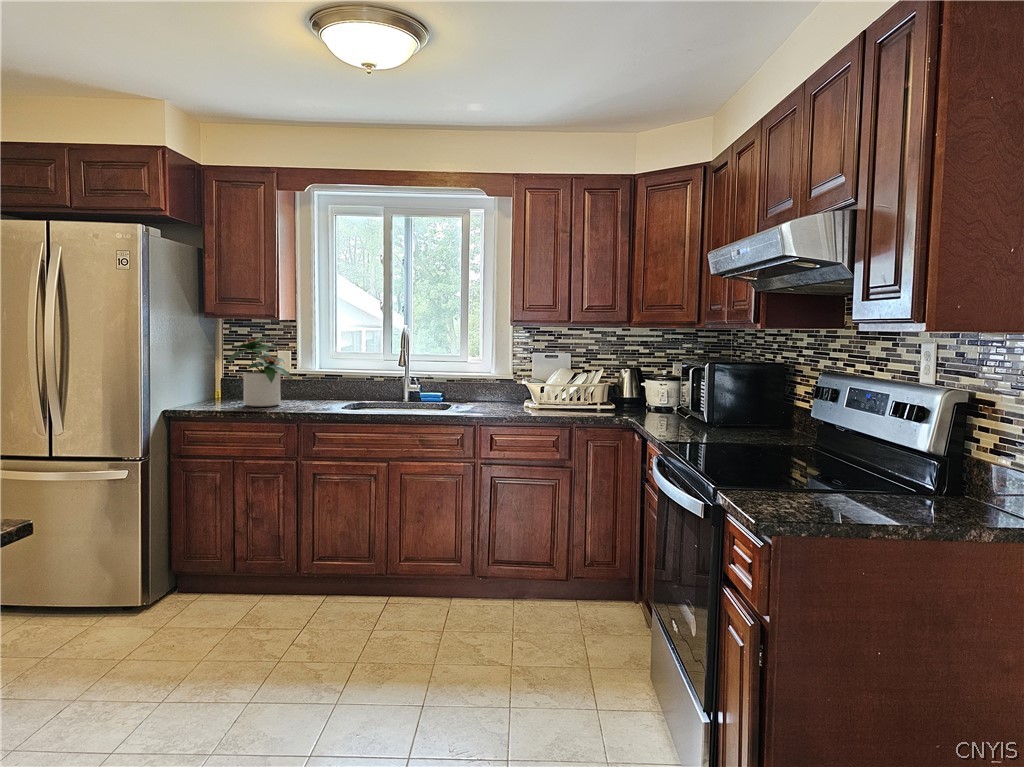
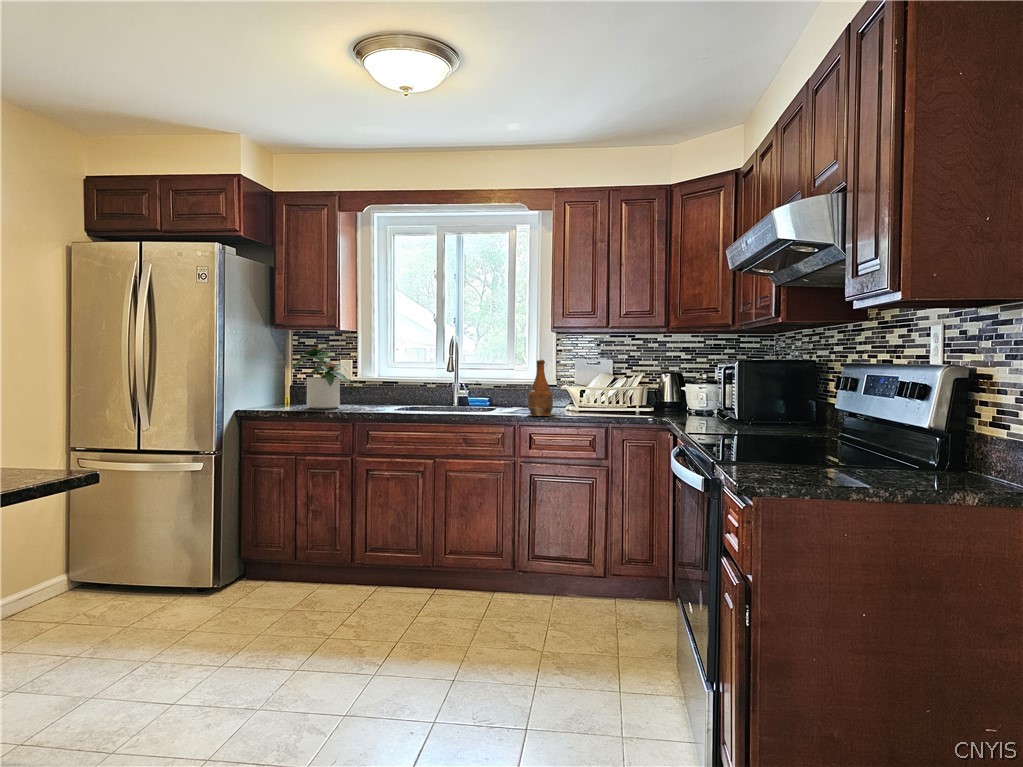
bottle: none [486,357,517,416] -> present [528,359,554,416]

